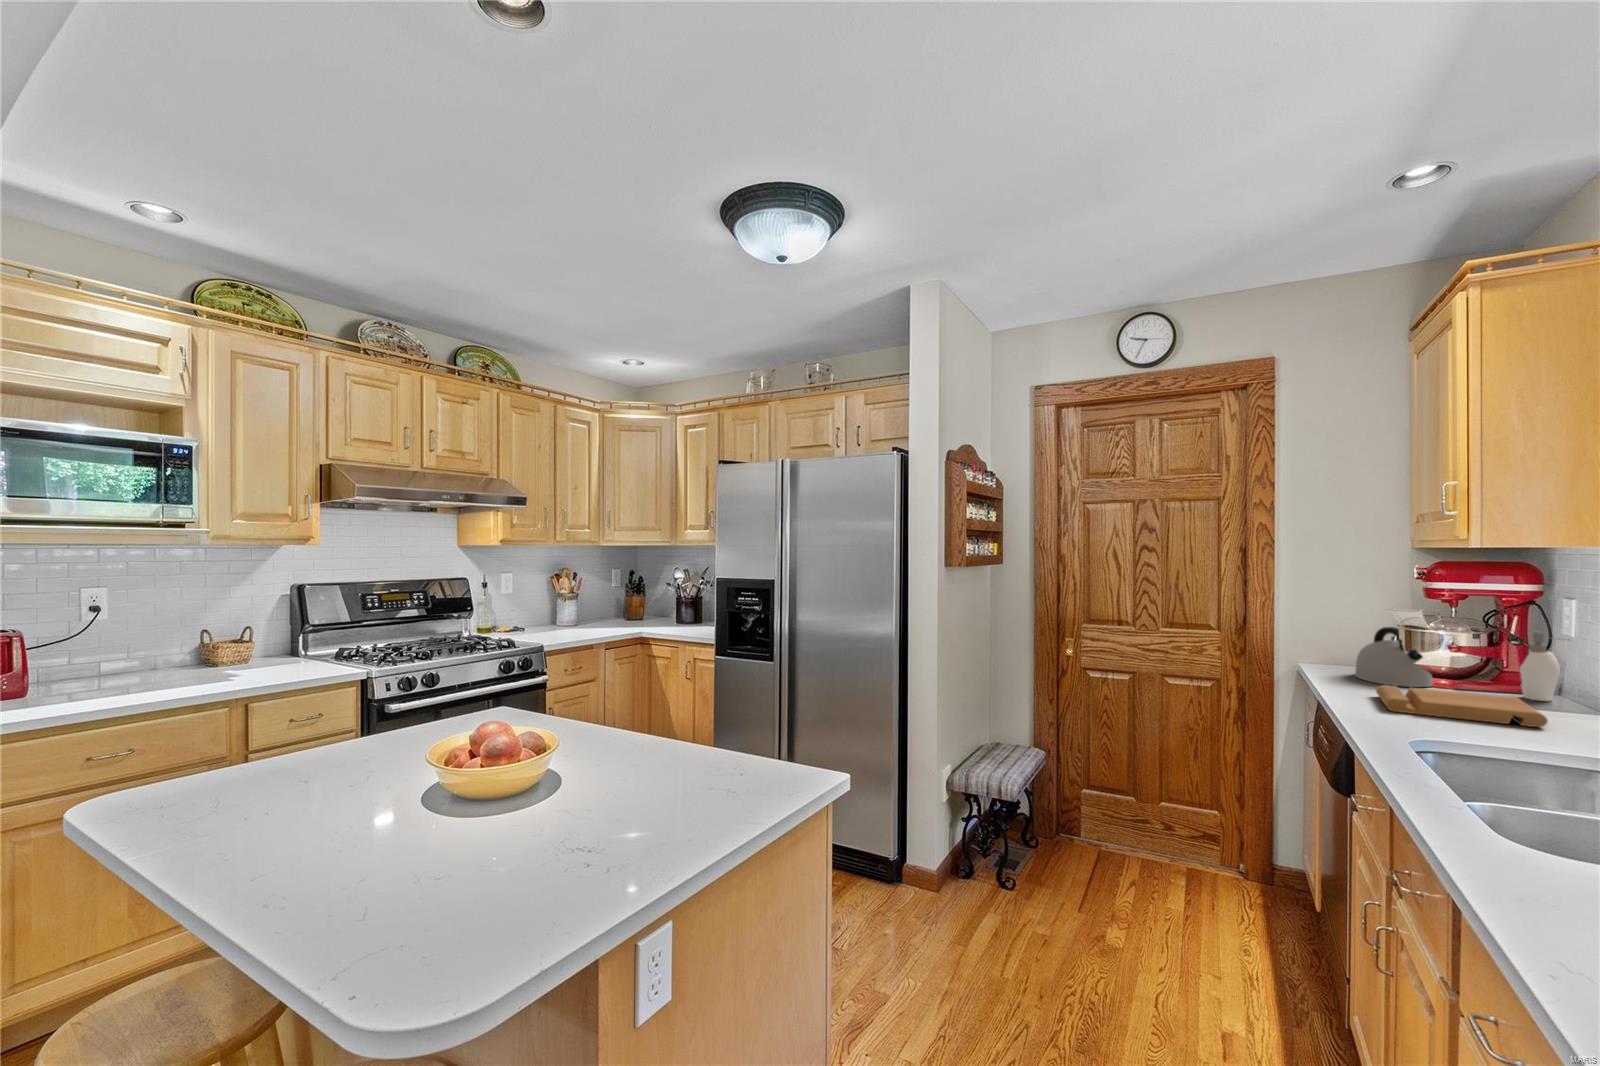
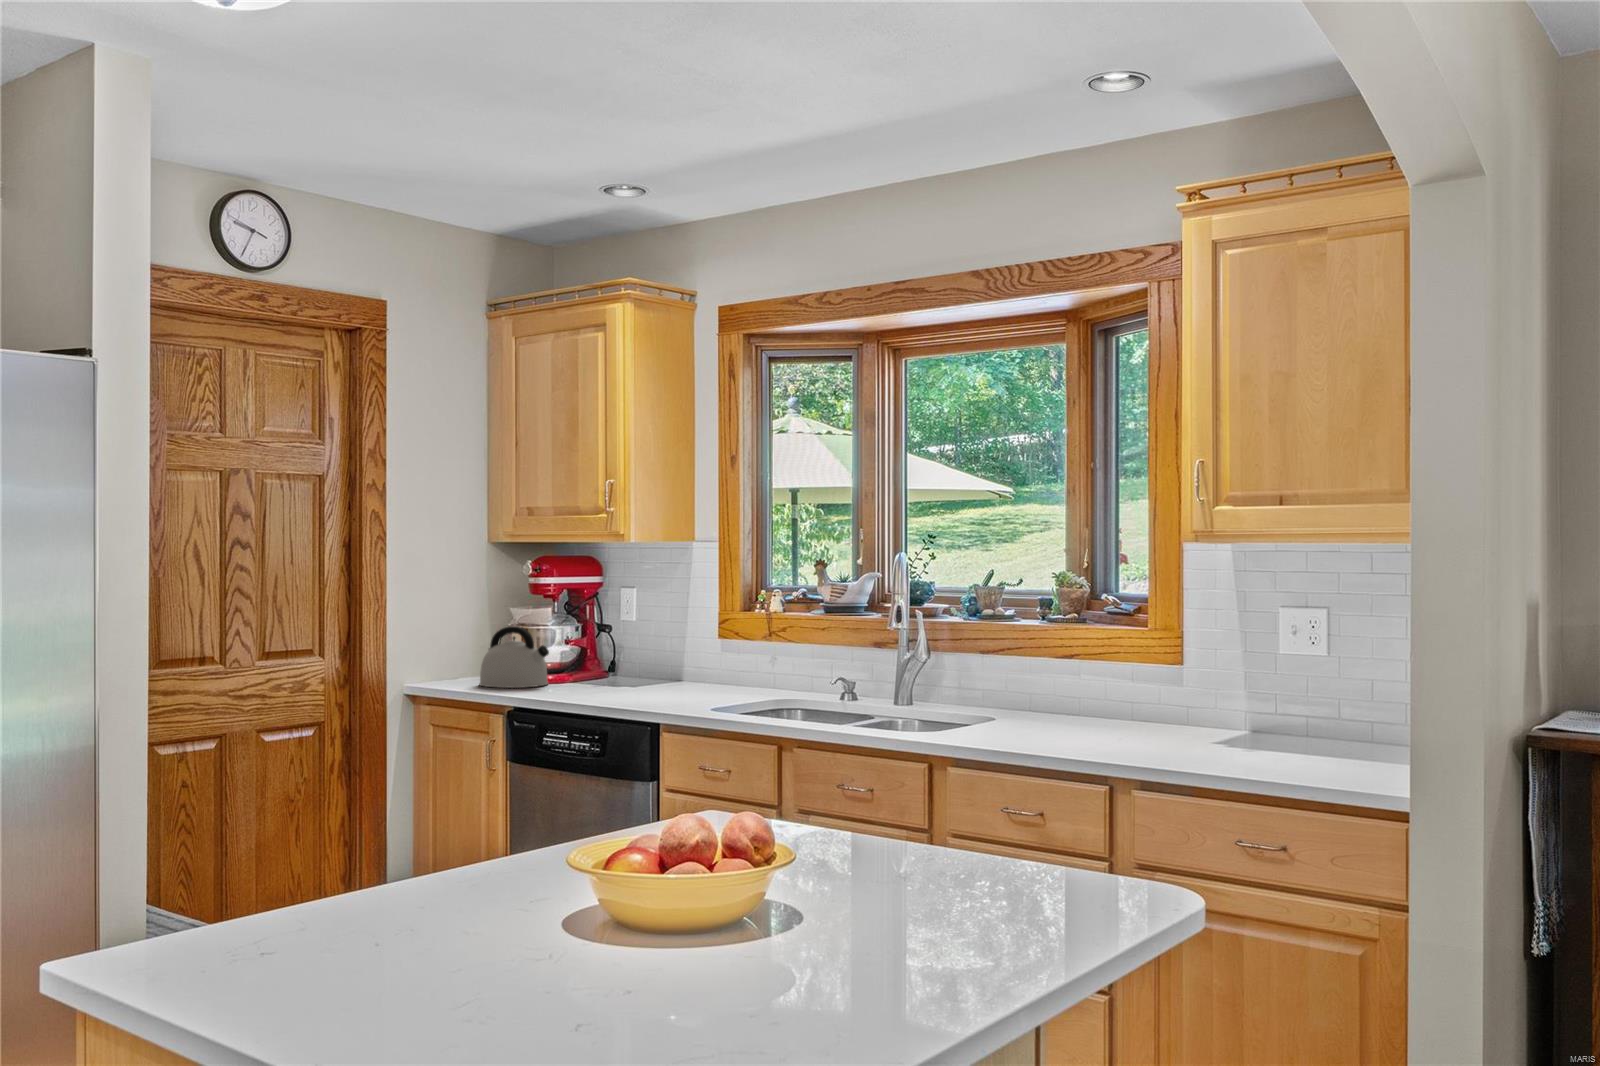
soap dispenser: present [1520,631,1560,701] -> none [603,617,641,681]
cutting board: present [1376,685,1547,727] -> none [544,675,675,701]

